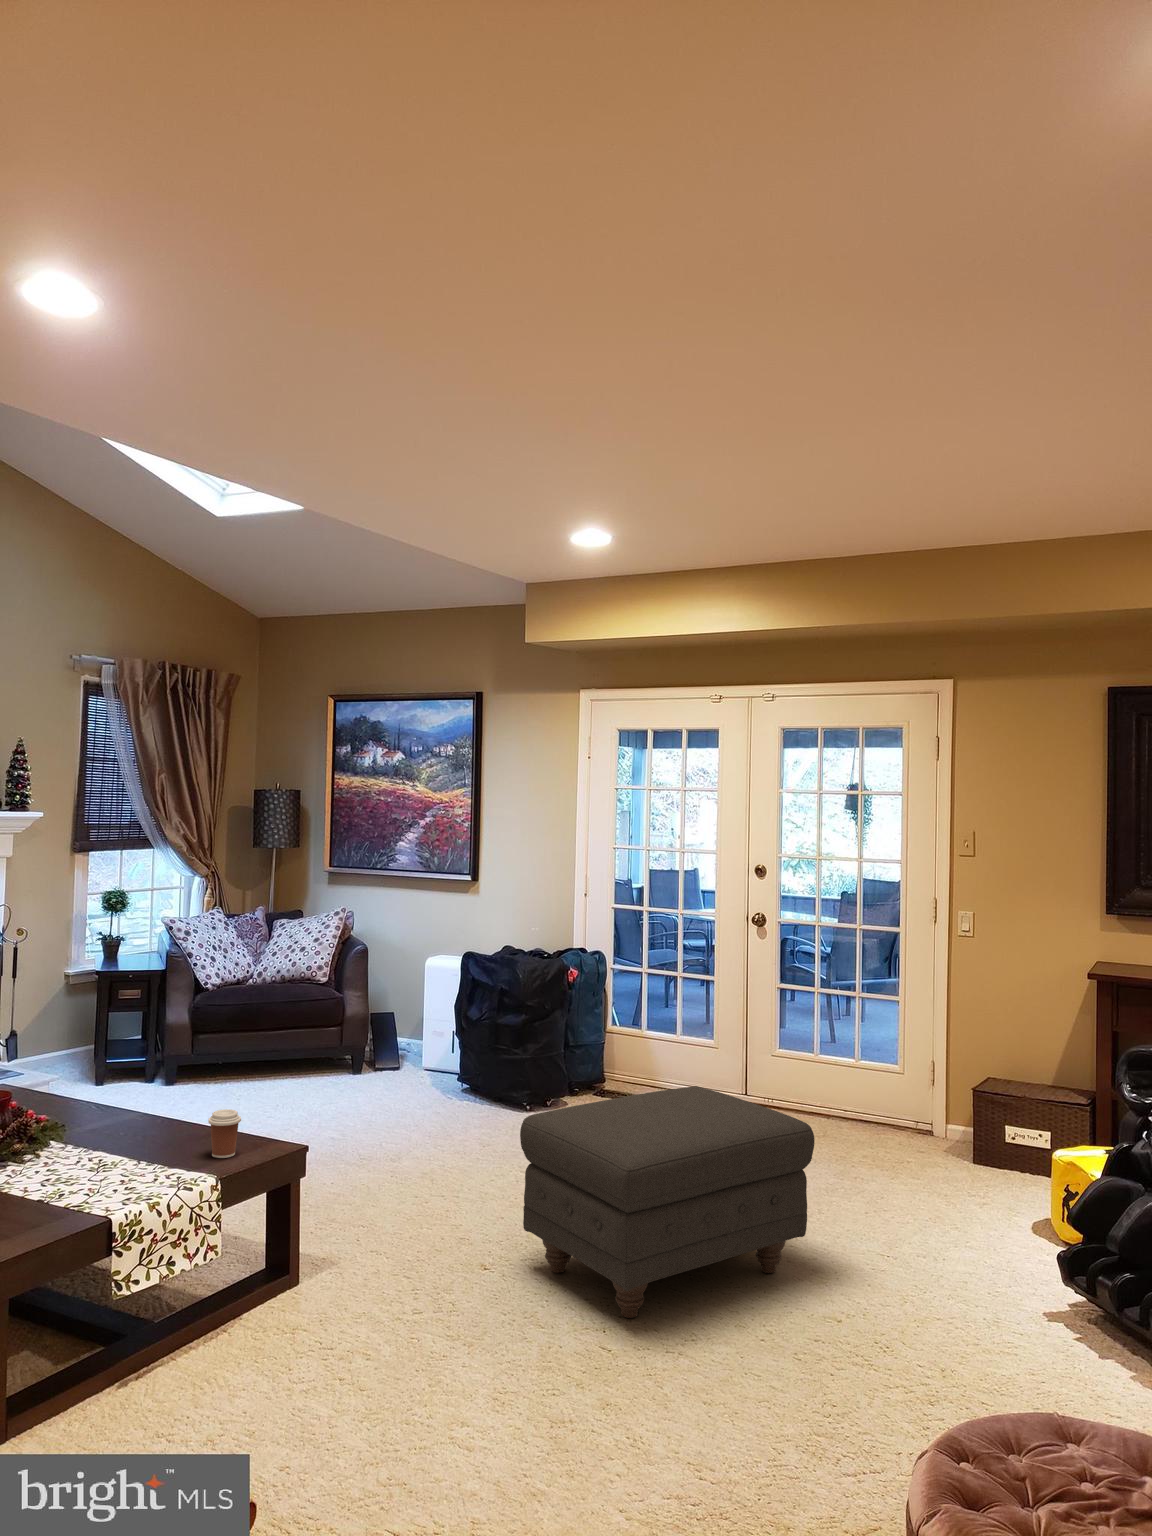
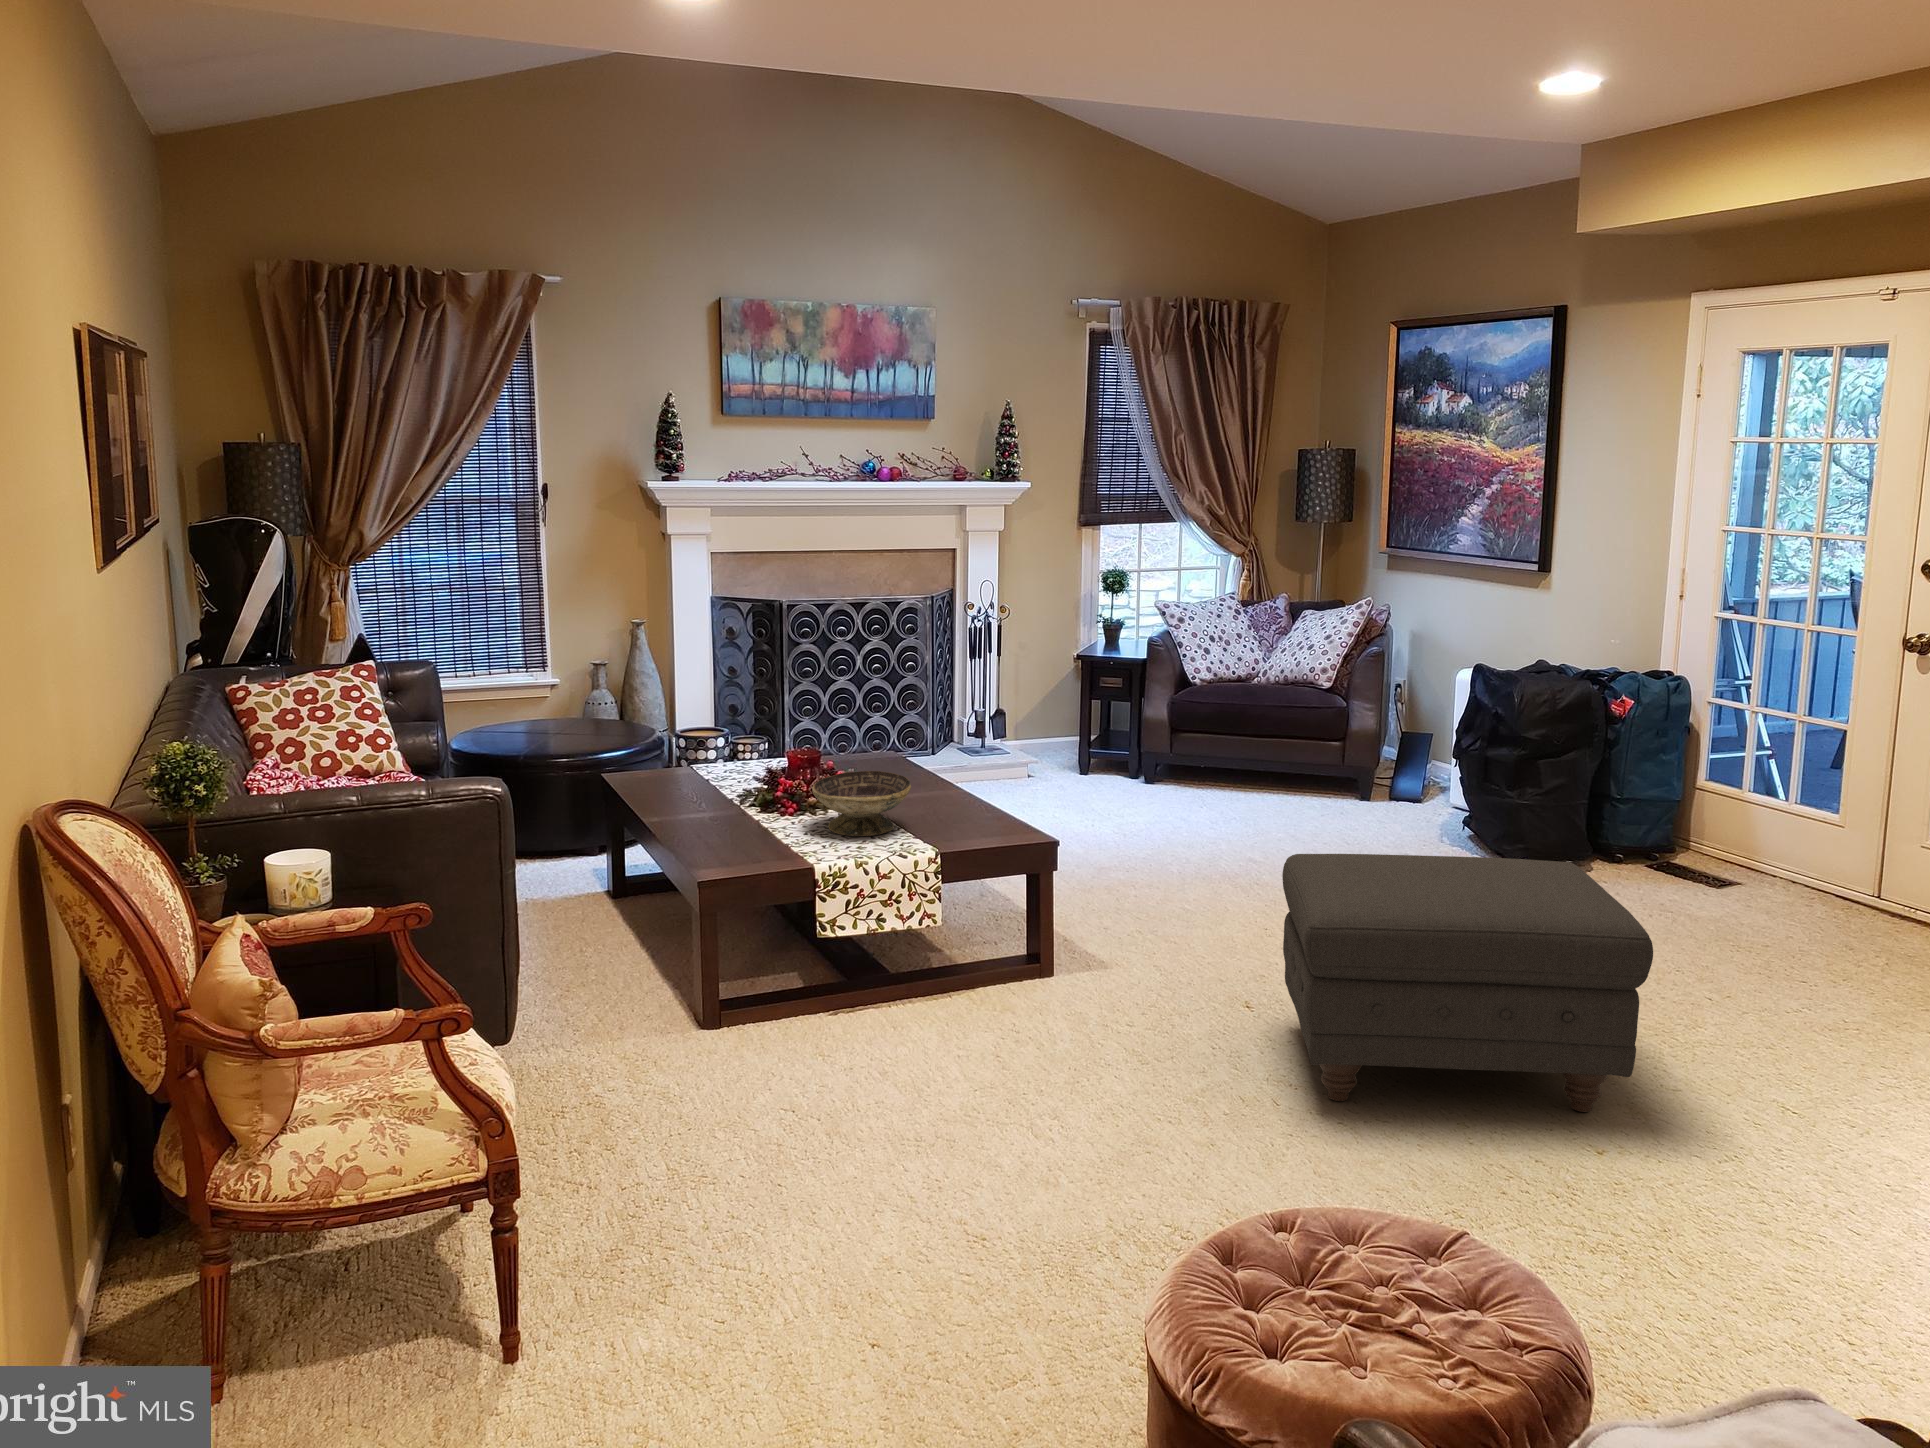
decorative bowl: none [45,1105,156,1181] -> present [812,771,911,836]
coffee cup: present [208,1109,241,1158] -> none [958,792,990,839]

